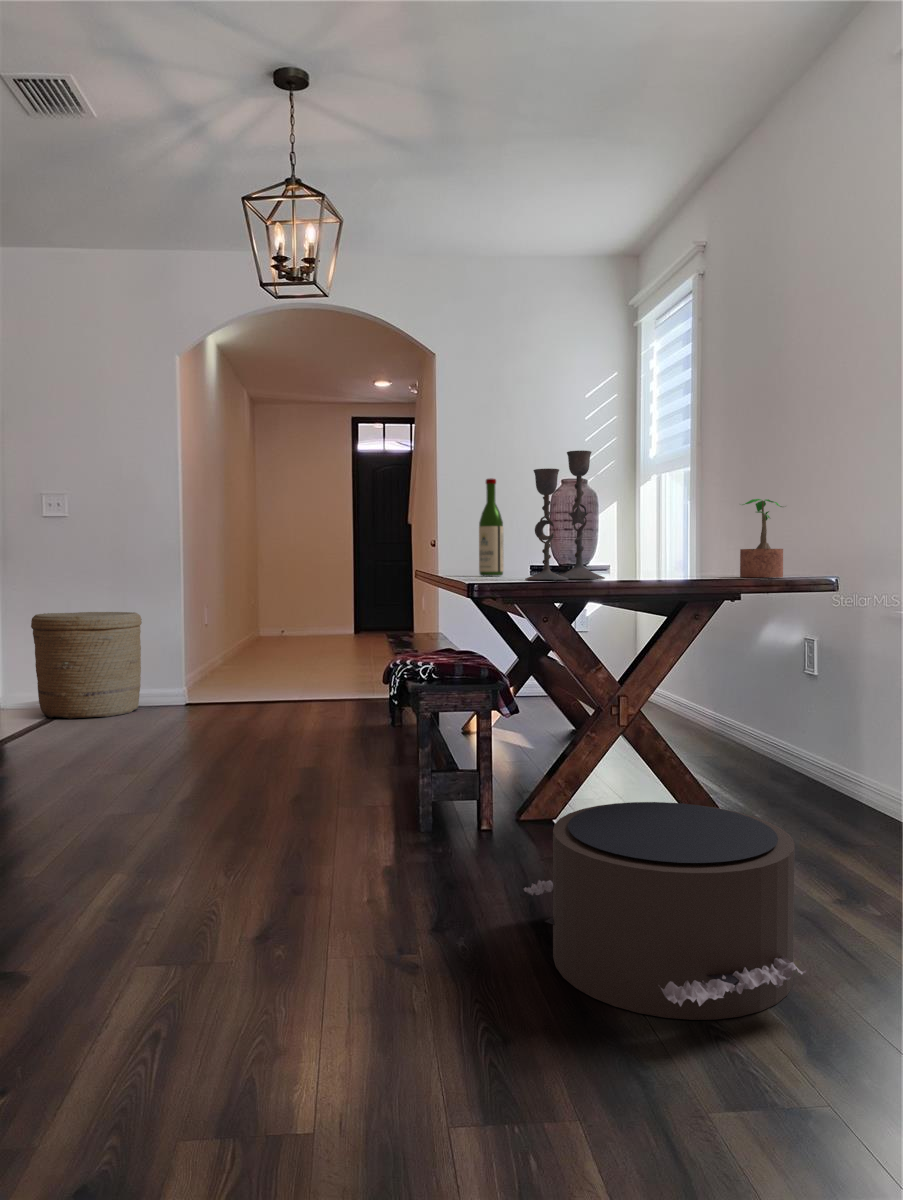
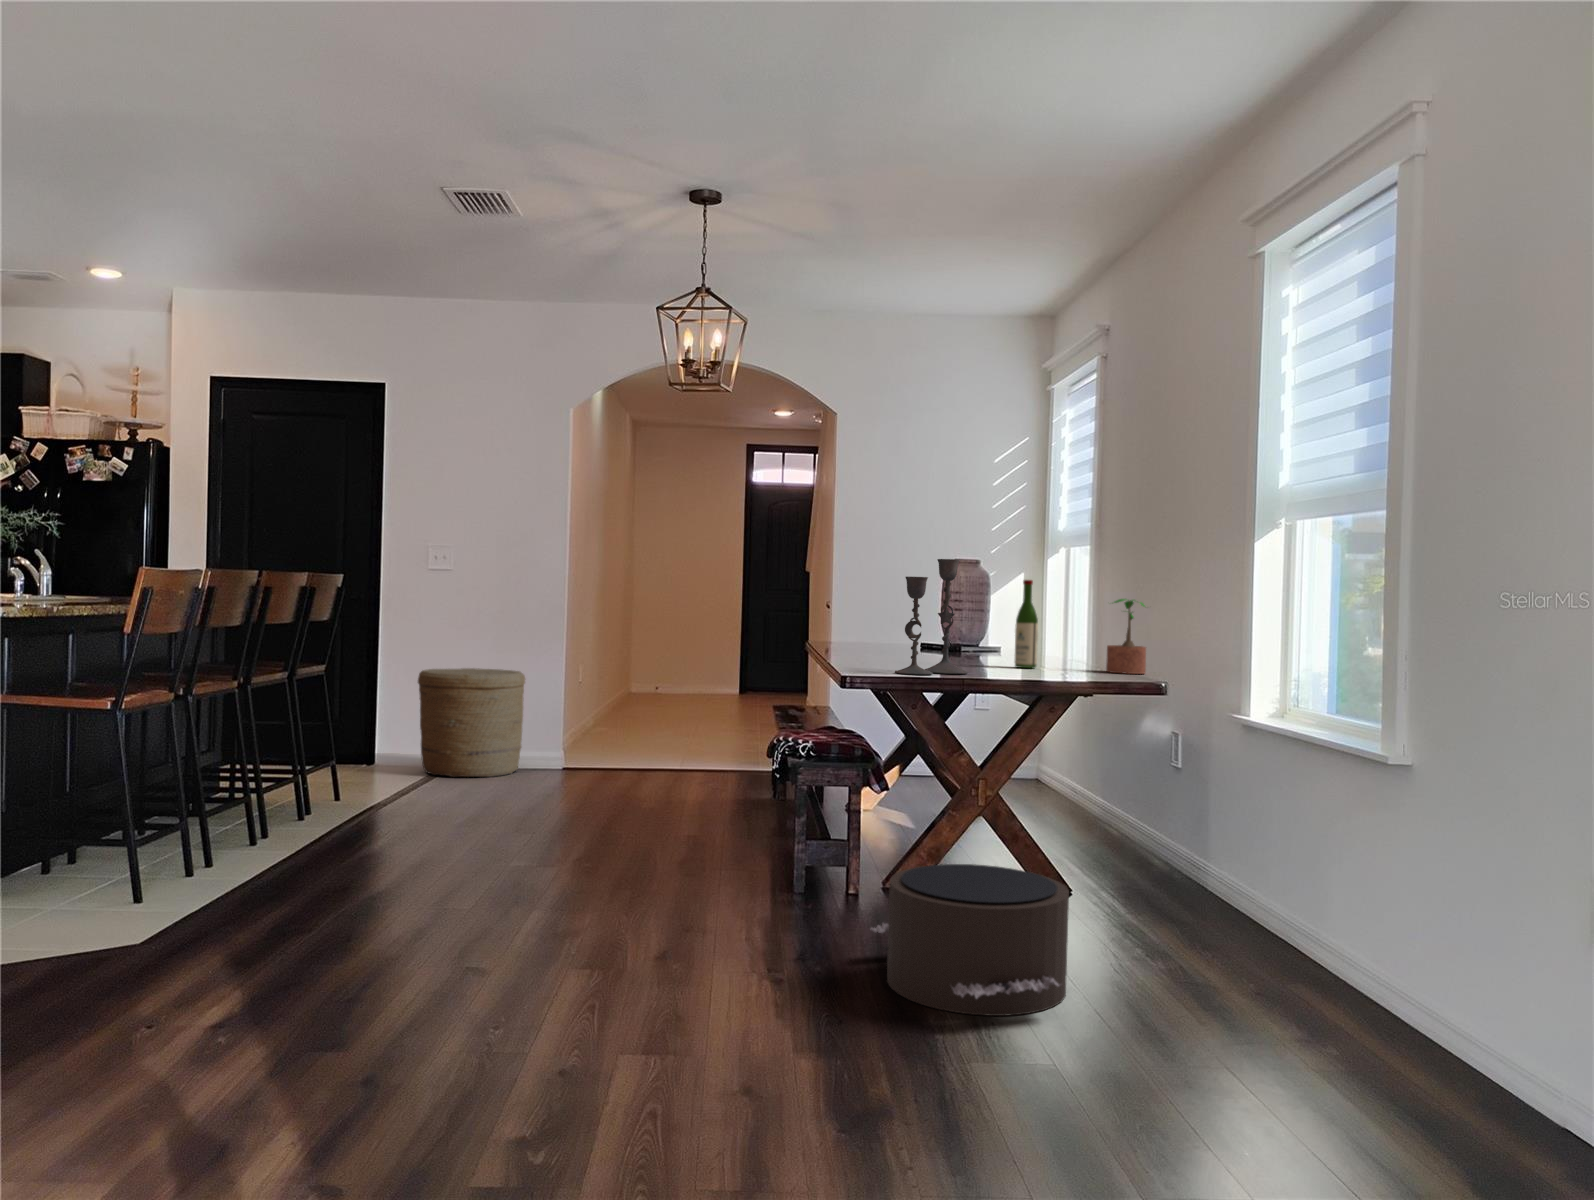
wine bottle: present [479,478,504,576] -> present [1015,580,1038,668]

